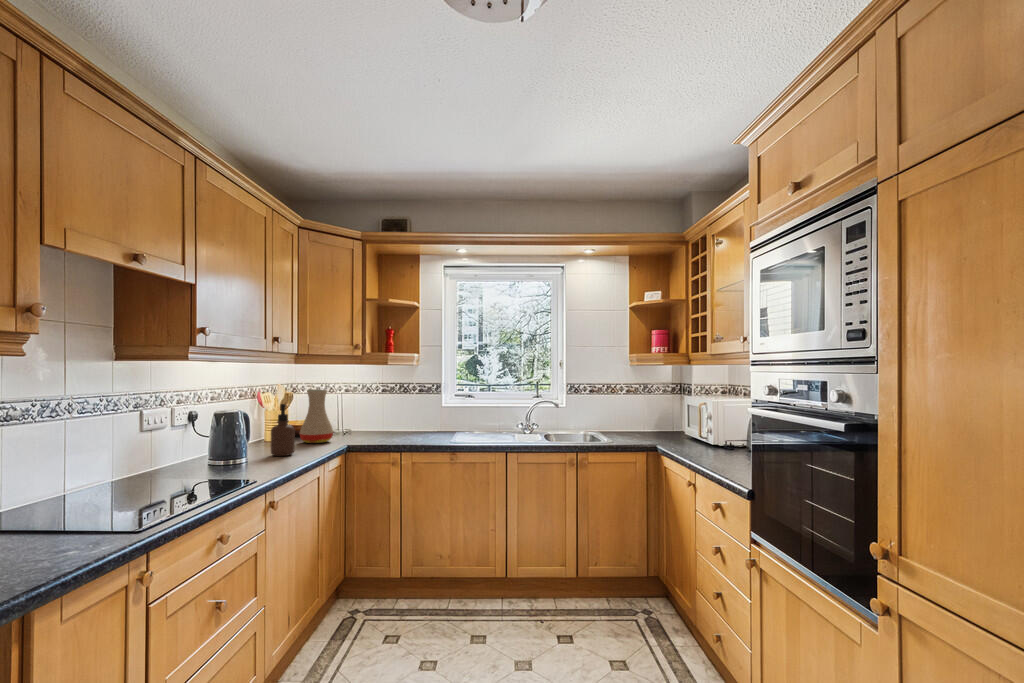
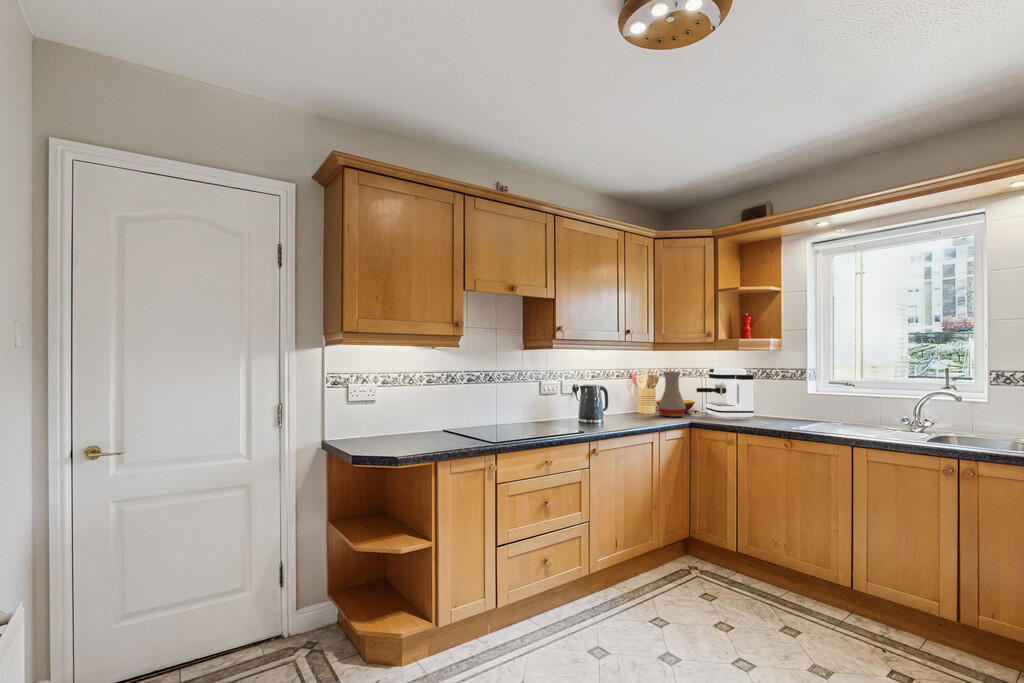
coffee maker: none [338,383,397,438] -> present [696,368,754,418]
soap dispenser: present [271,404,295,456] -> none [620,381,638,422]

